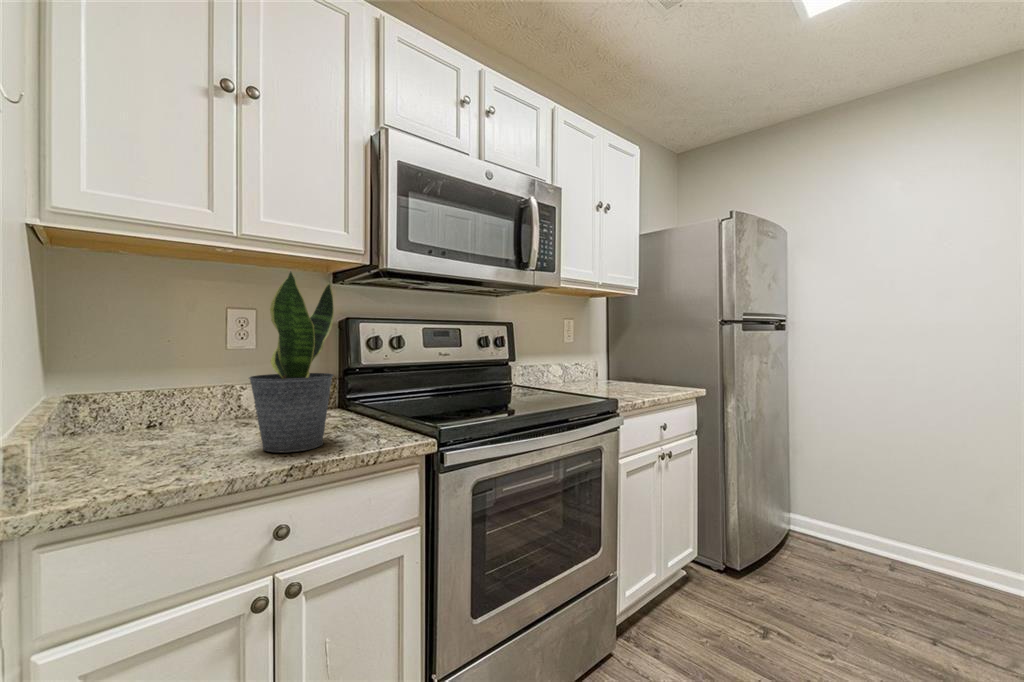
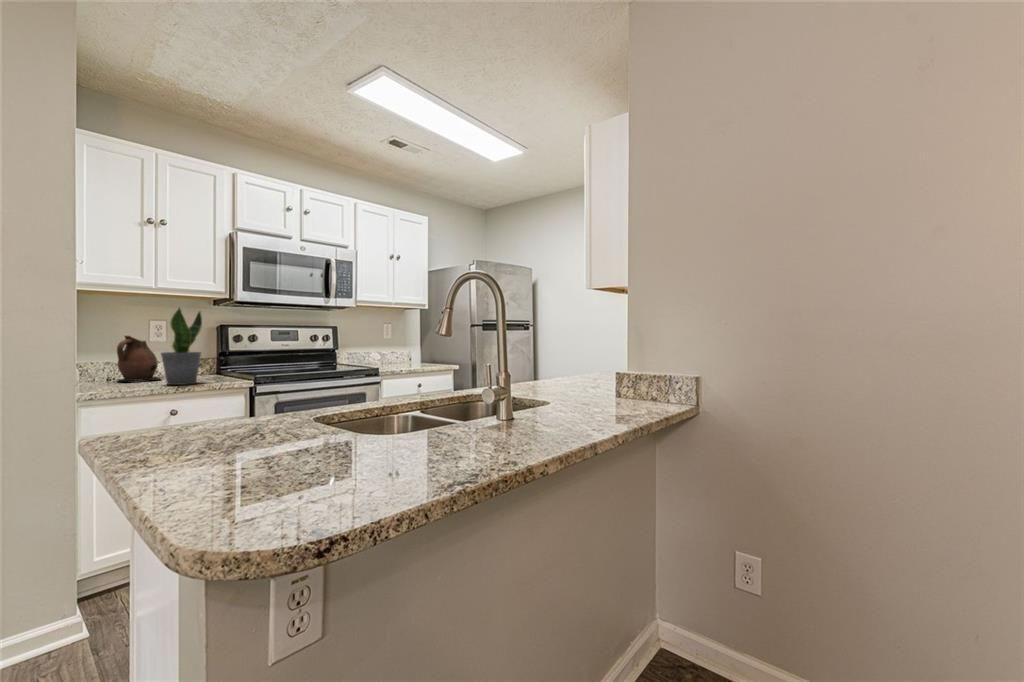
ceramic pitcher: none [157,338,249,434] -> present [117,336,160,381]

